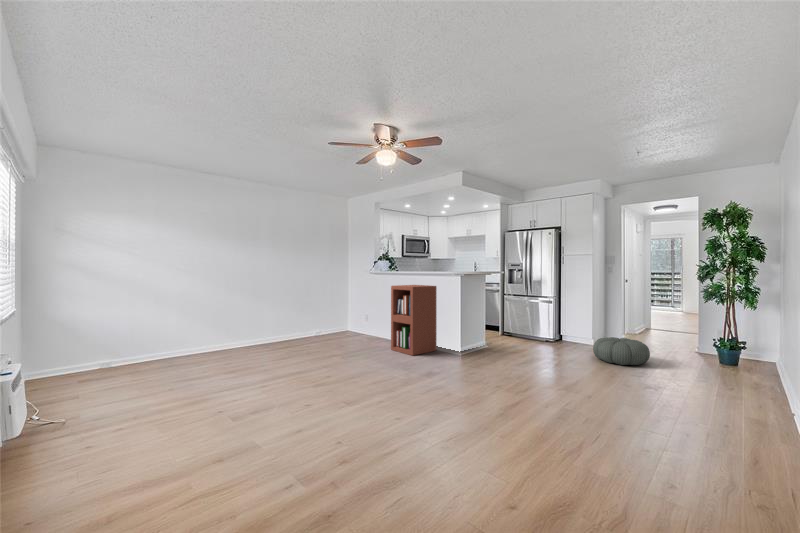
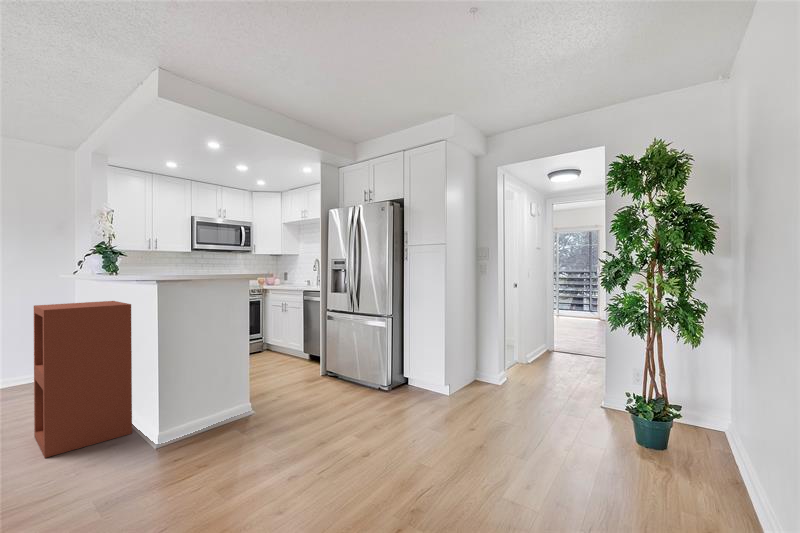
pouf: present [593,337,650,365] -> none [417,396,513,464]

